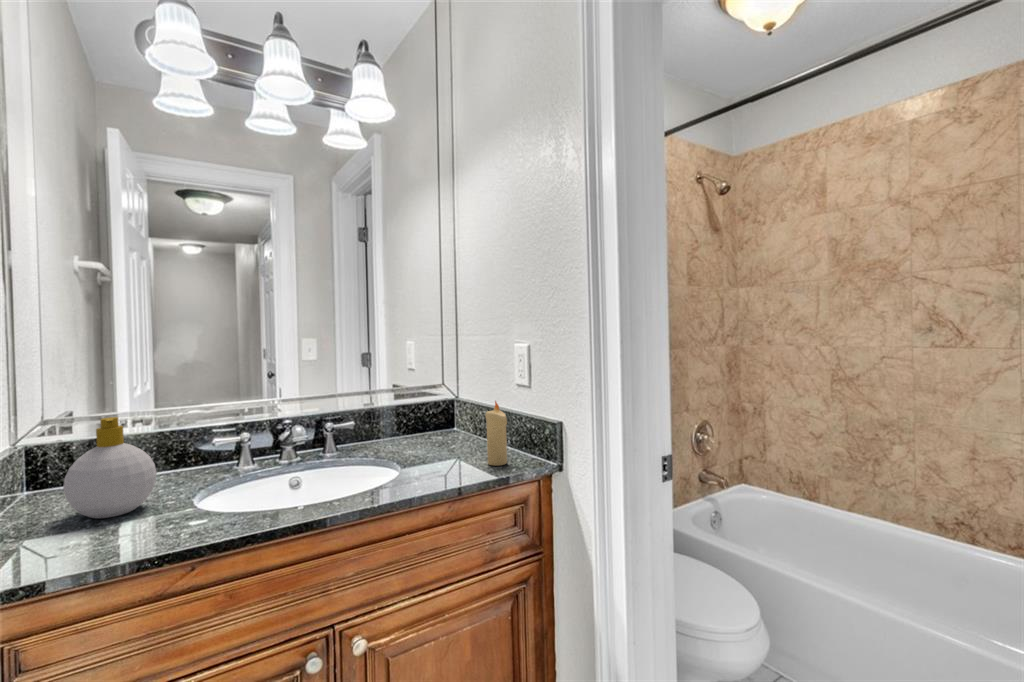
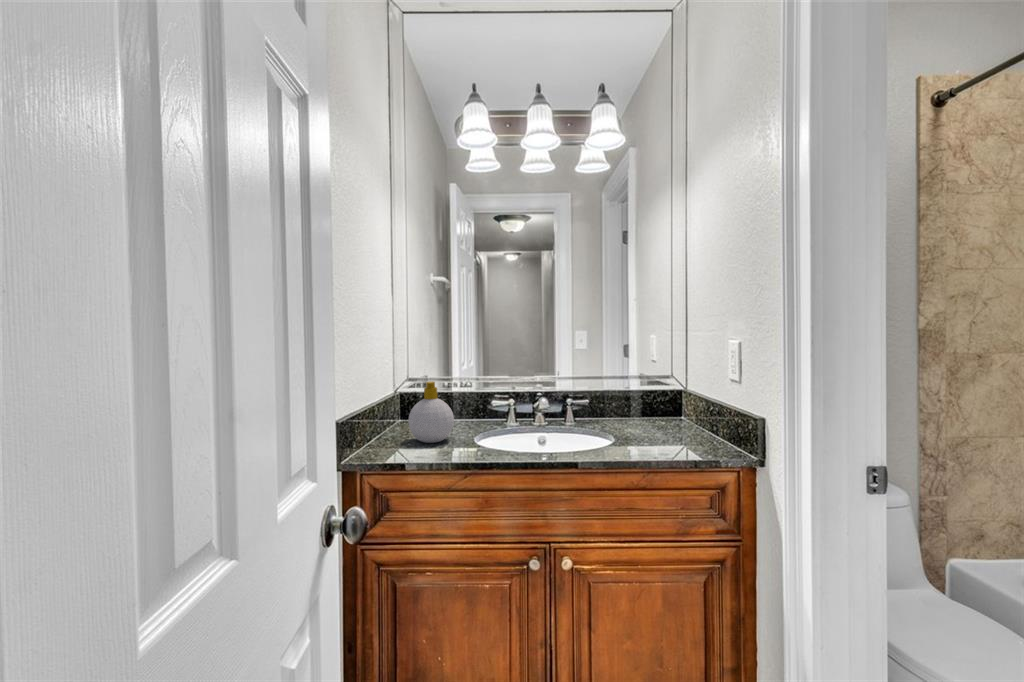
candle: present [486,401,507,466] -> none [690,393,710,452]

